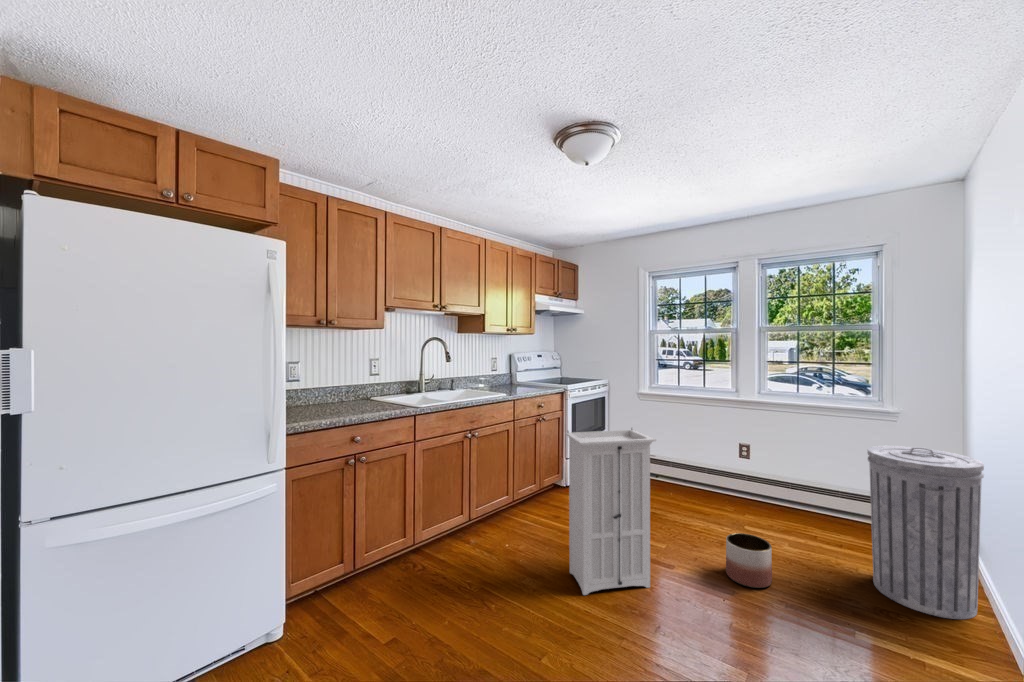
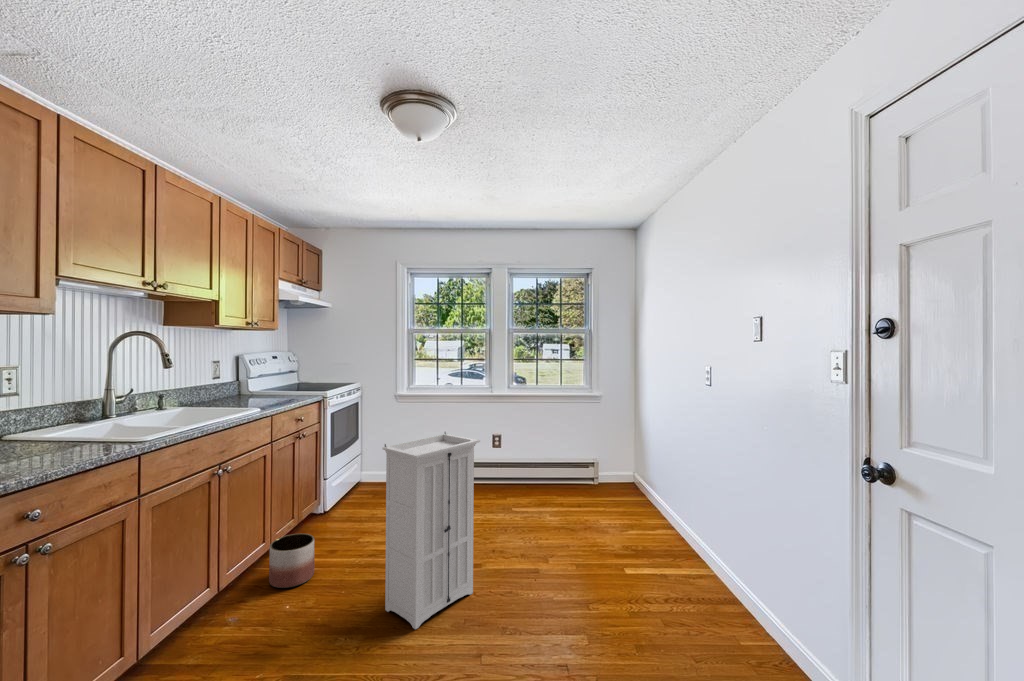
trash can: present [868,446,984,619] -> none [608,419,672,539]
planter: present [726,533,772,588] -> present [269,533,315,588]

